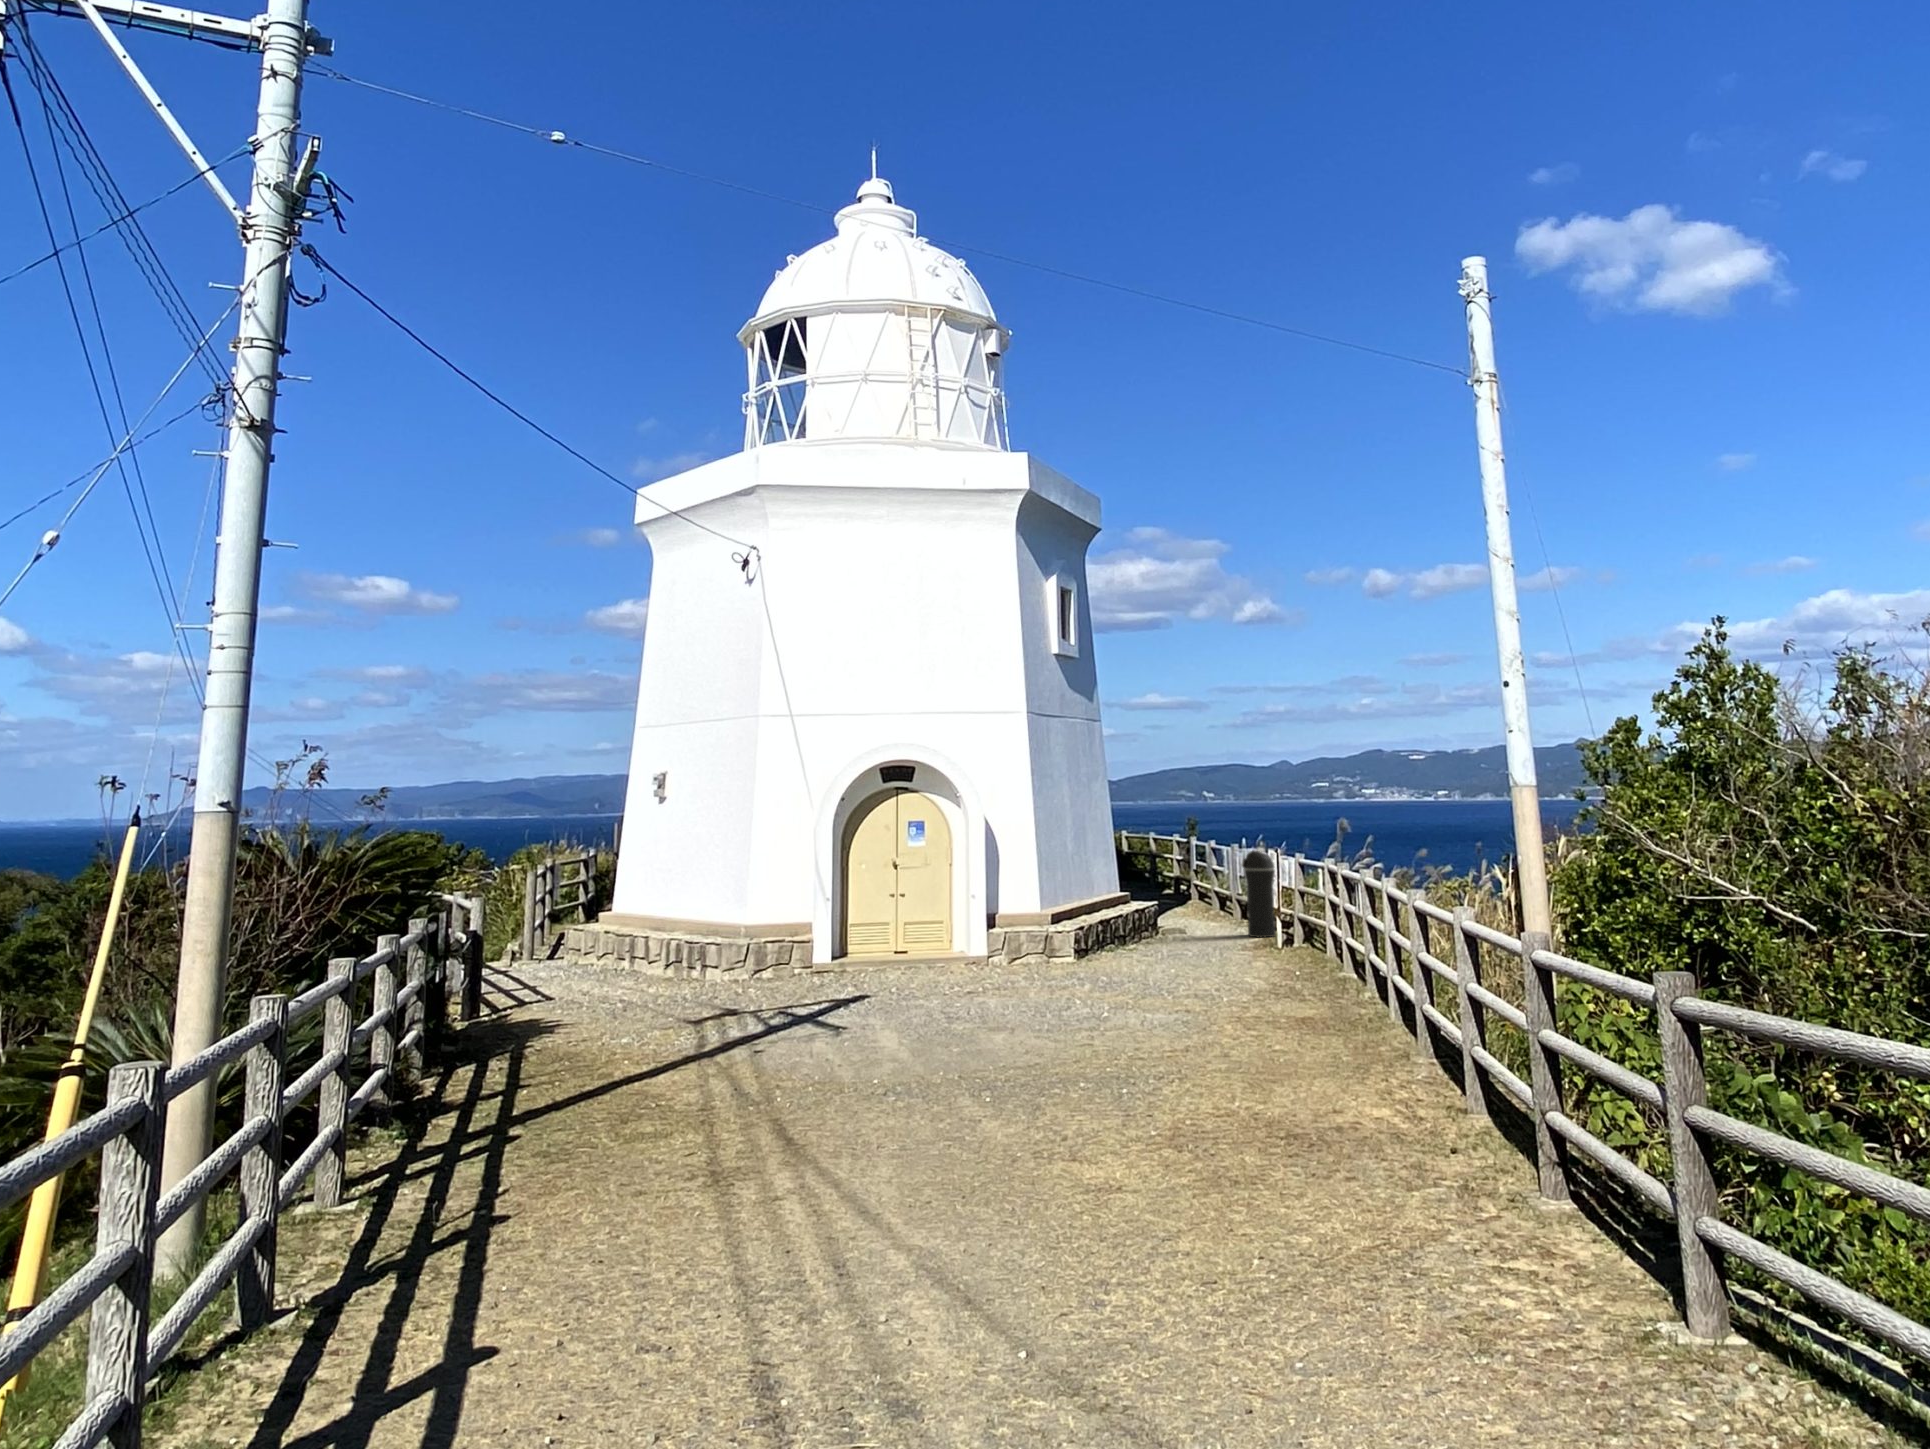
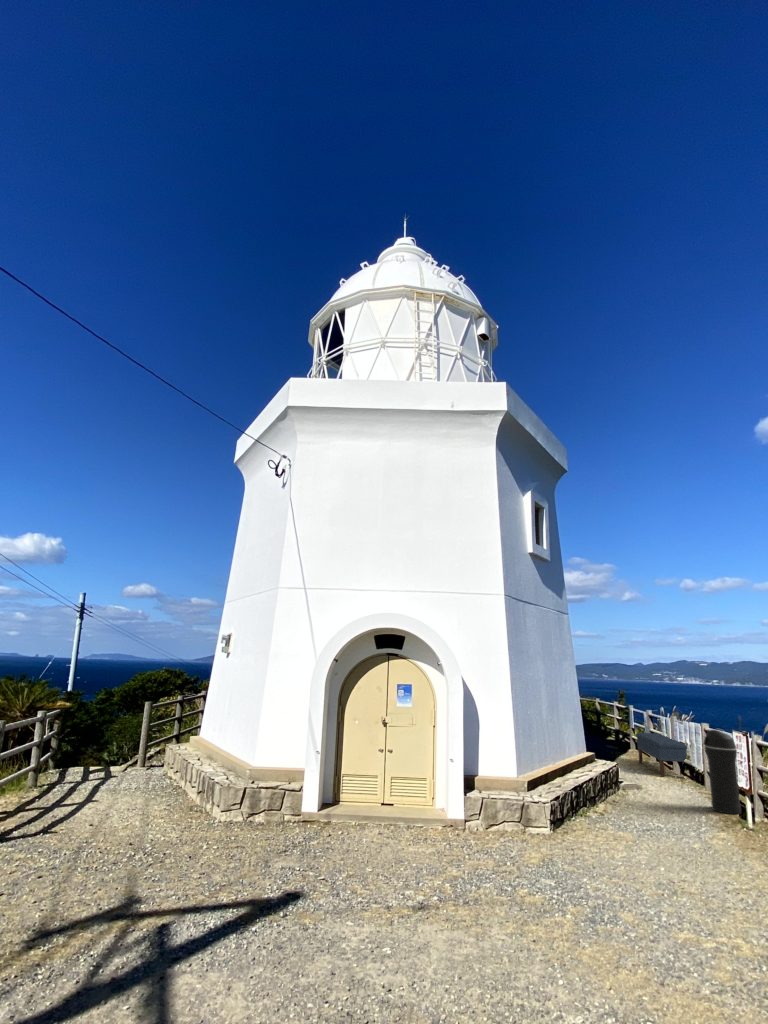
bench: none [1190,870,1242,919] -> present [636,733,687,777]

